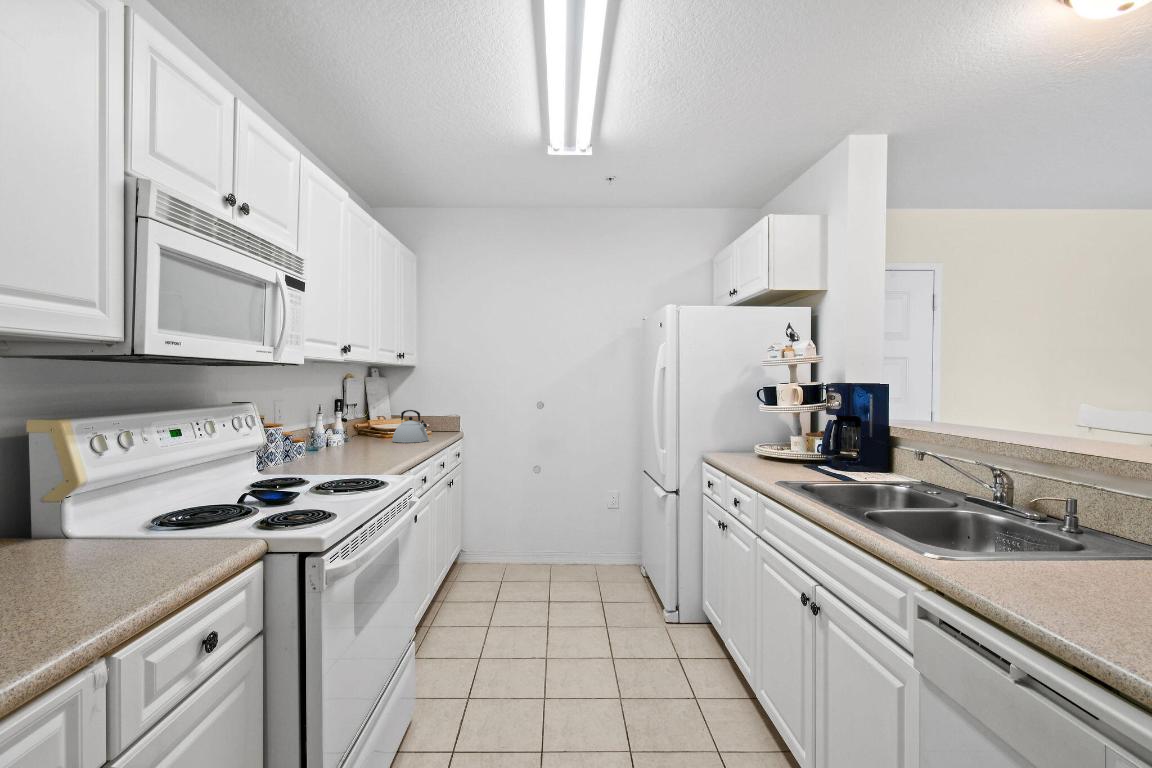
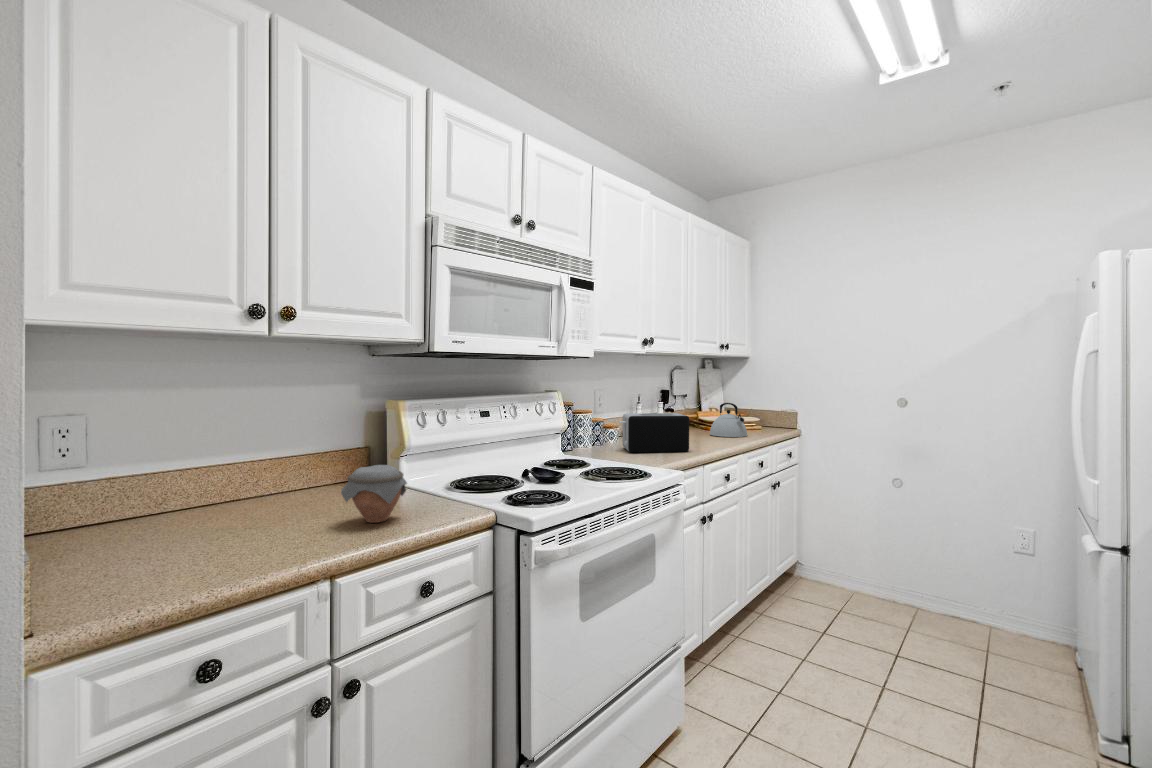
toaster: none [318,422,395,465] -> present [619,413,689,452]
jar: none [42,504,151,584] -> present [341,465,407,523]

